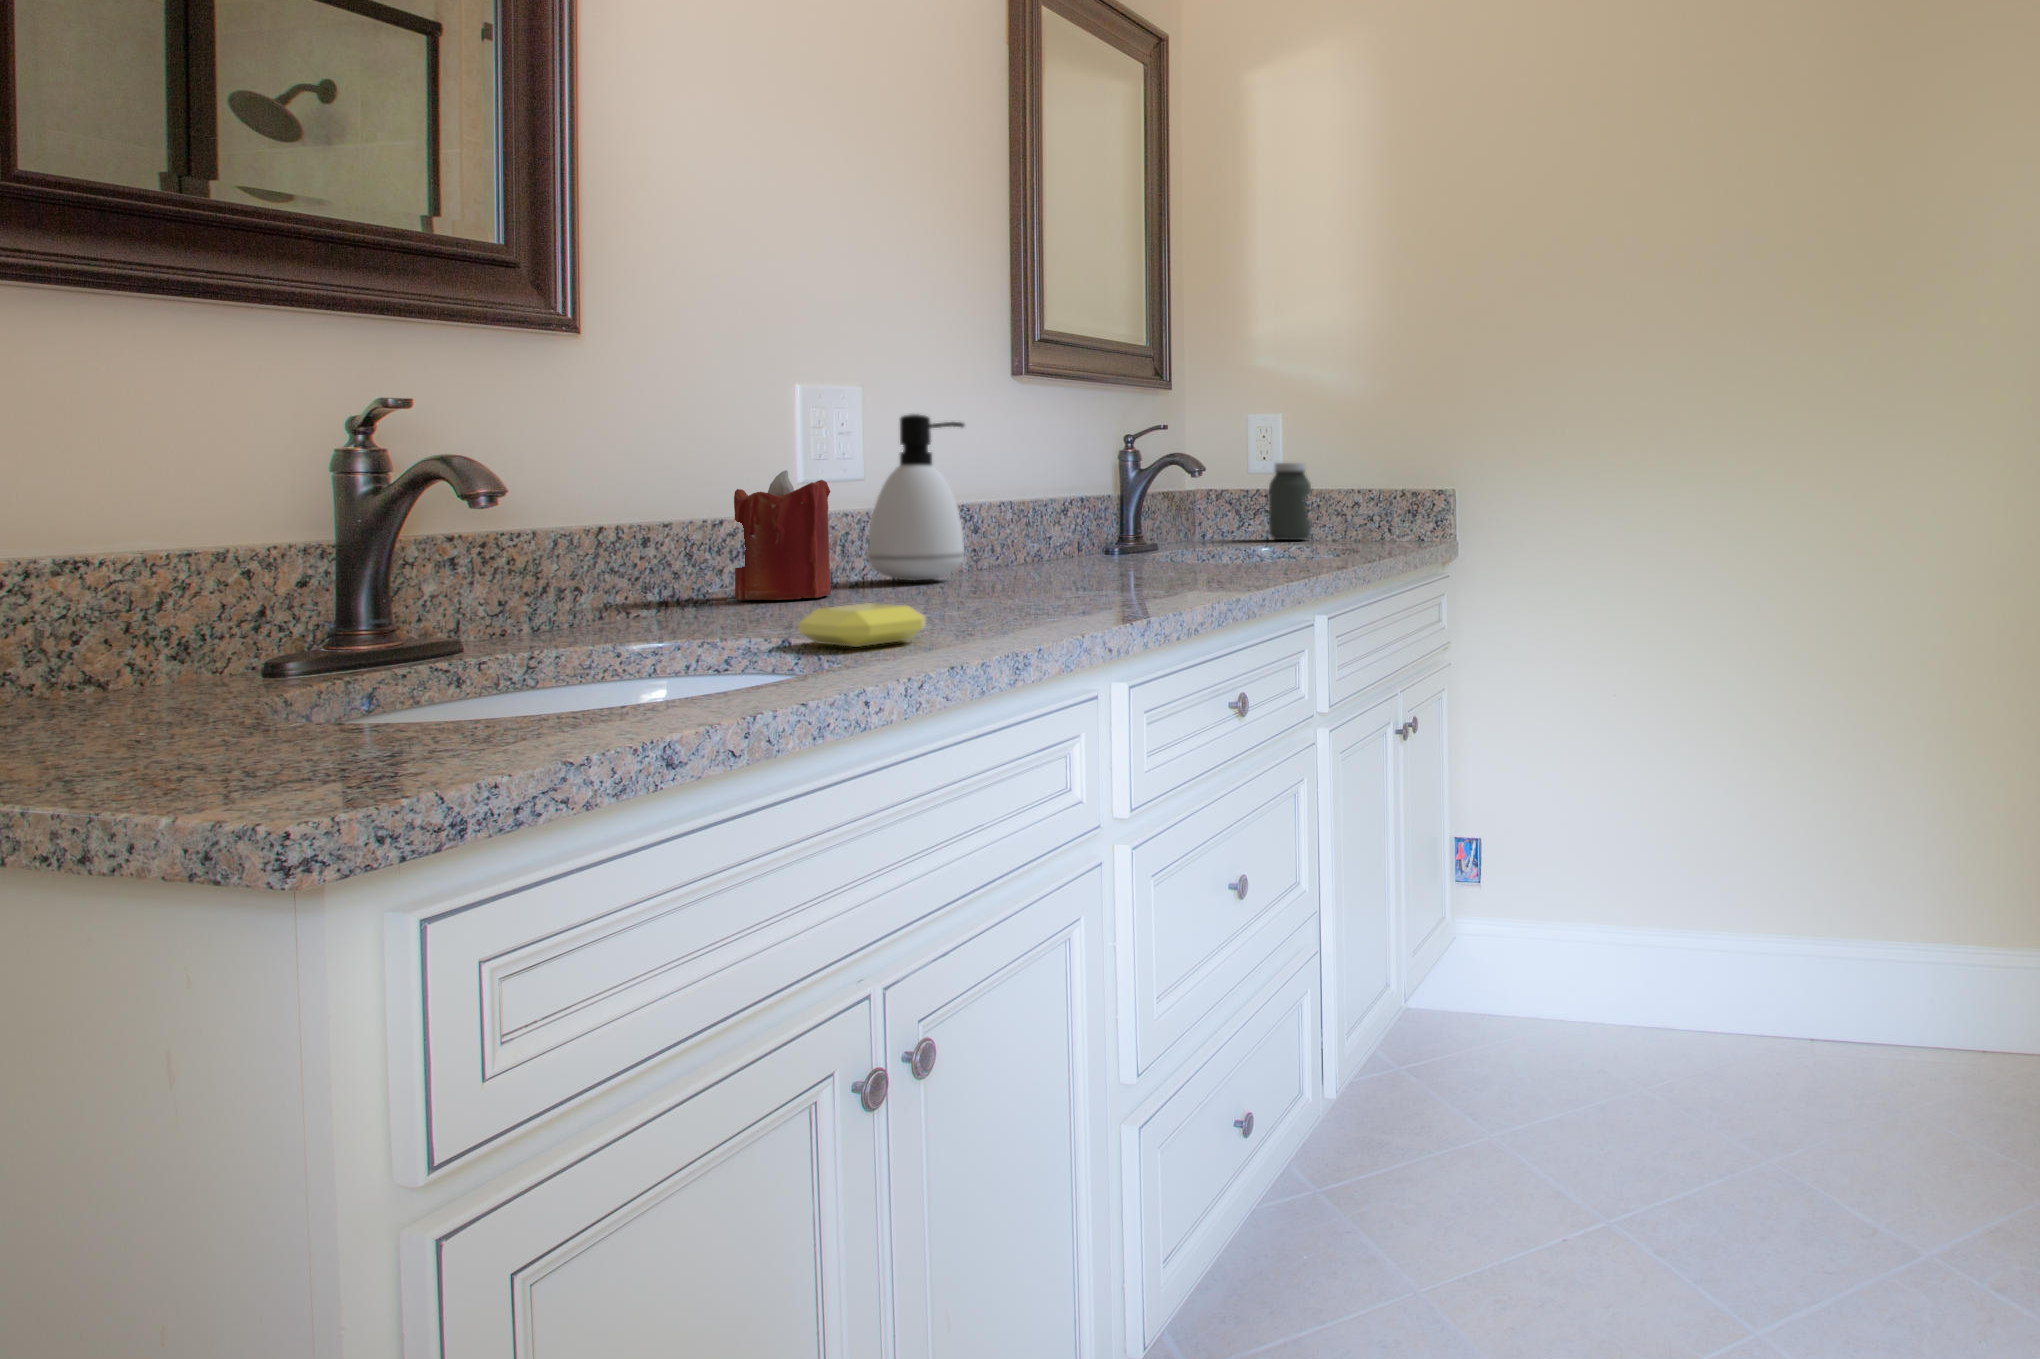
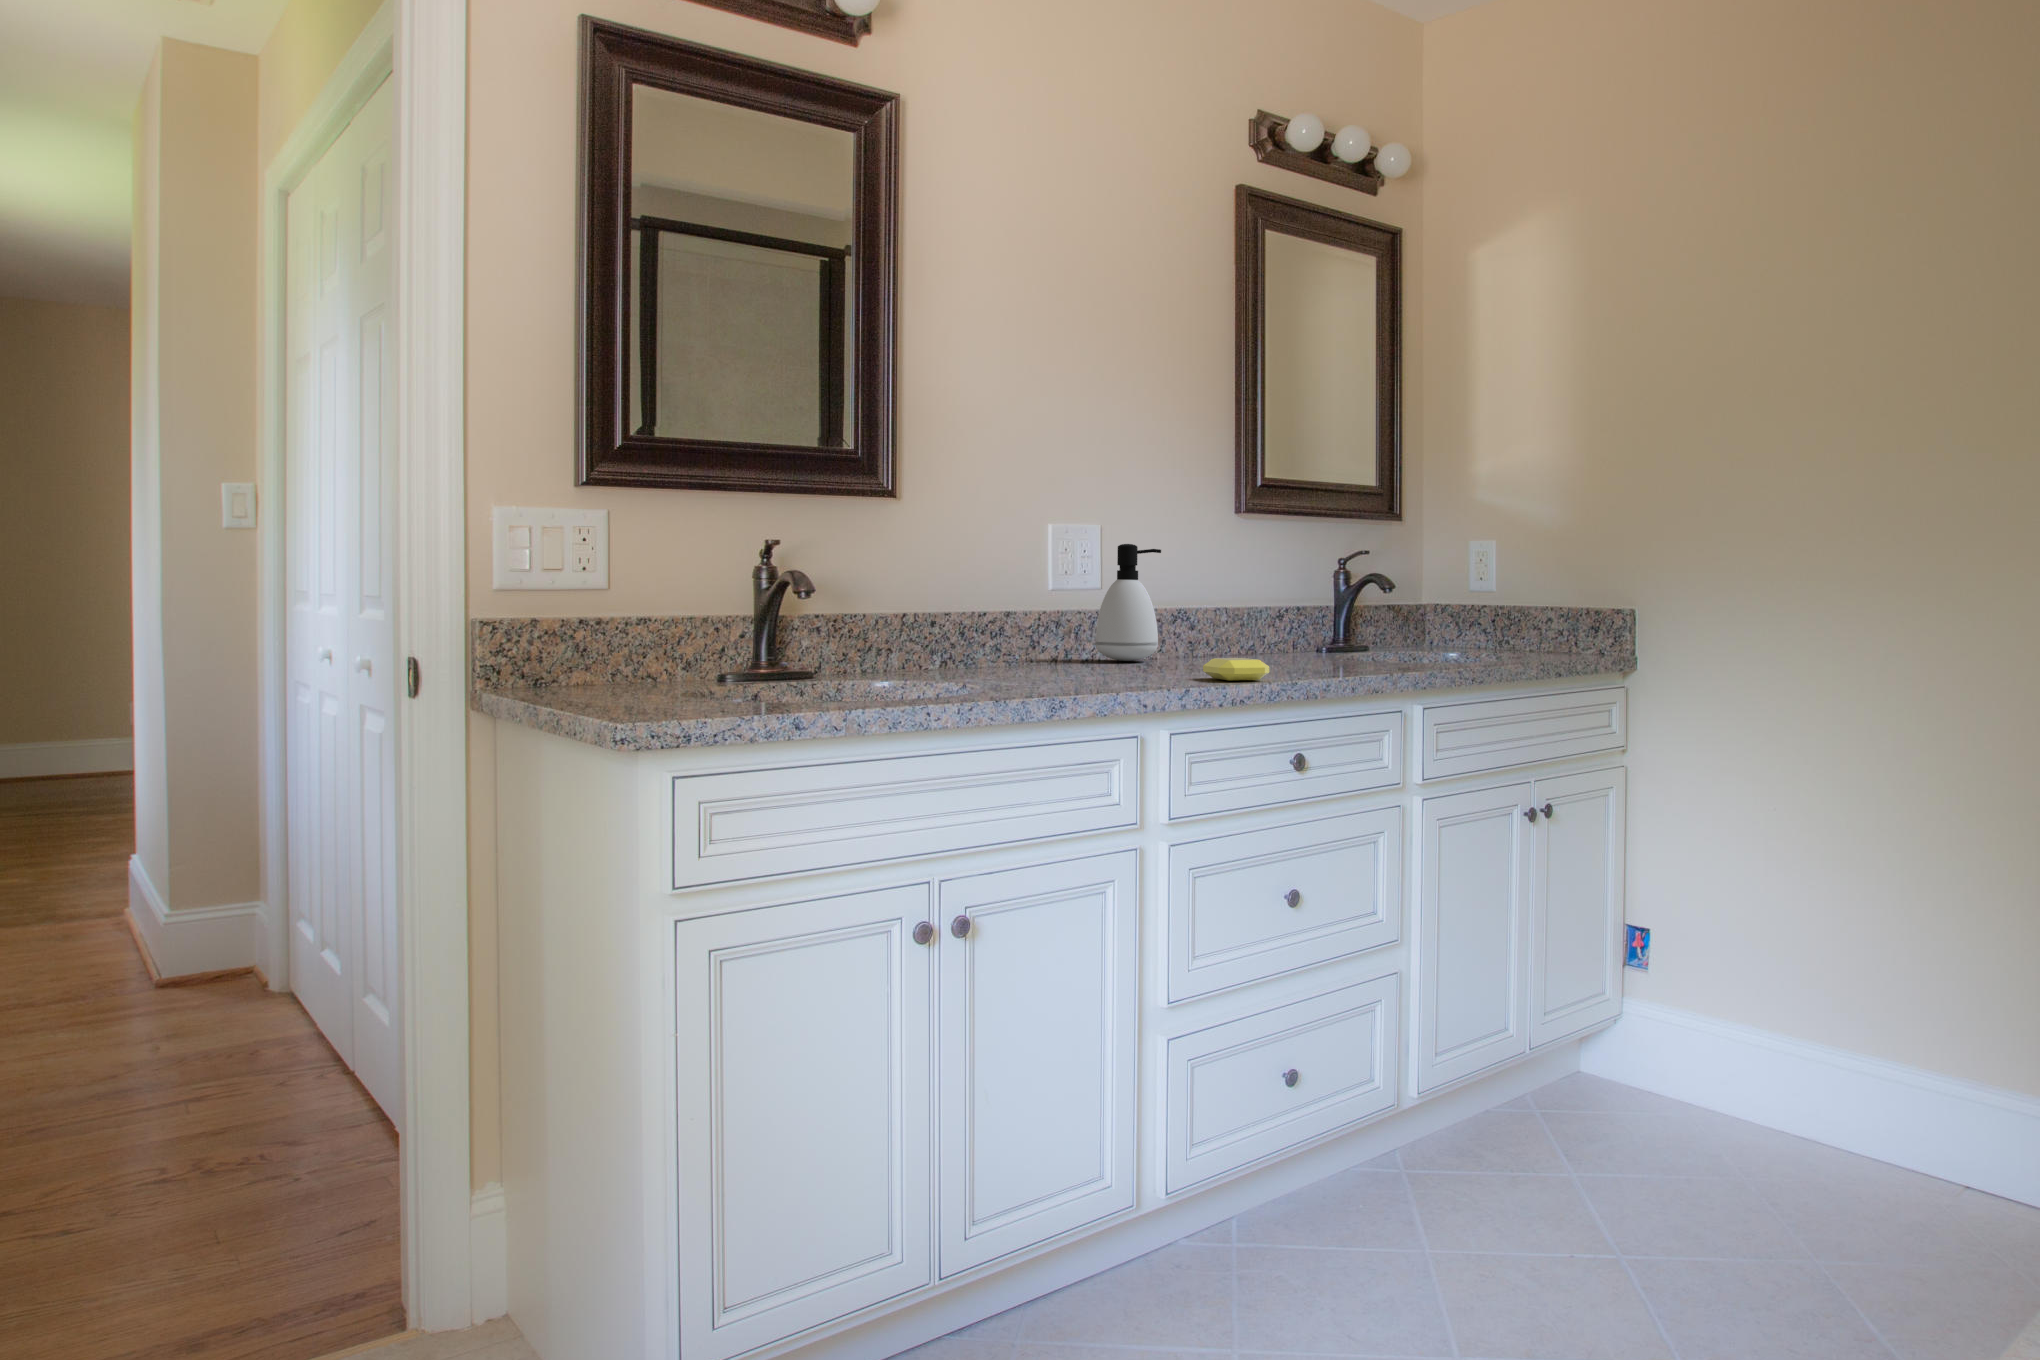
jar: present [1269,463,1311,540] -> none [1475,582,1513,650]
candle: present [734,470,831,600] -> none [996,581,1053,666]
soap bar: present [799,603,926,647] -> present [1203,658,1269,680]

